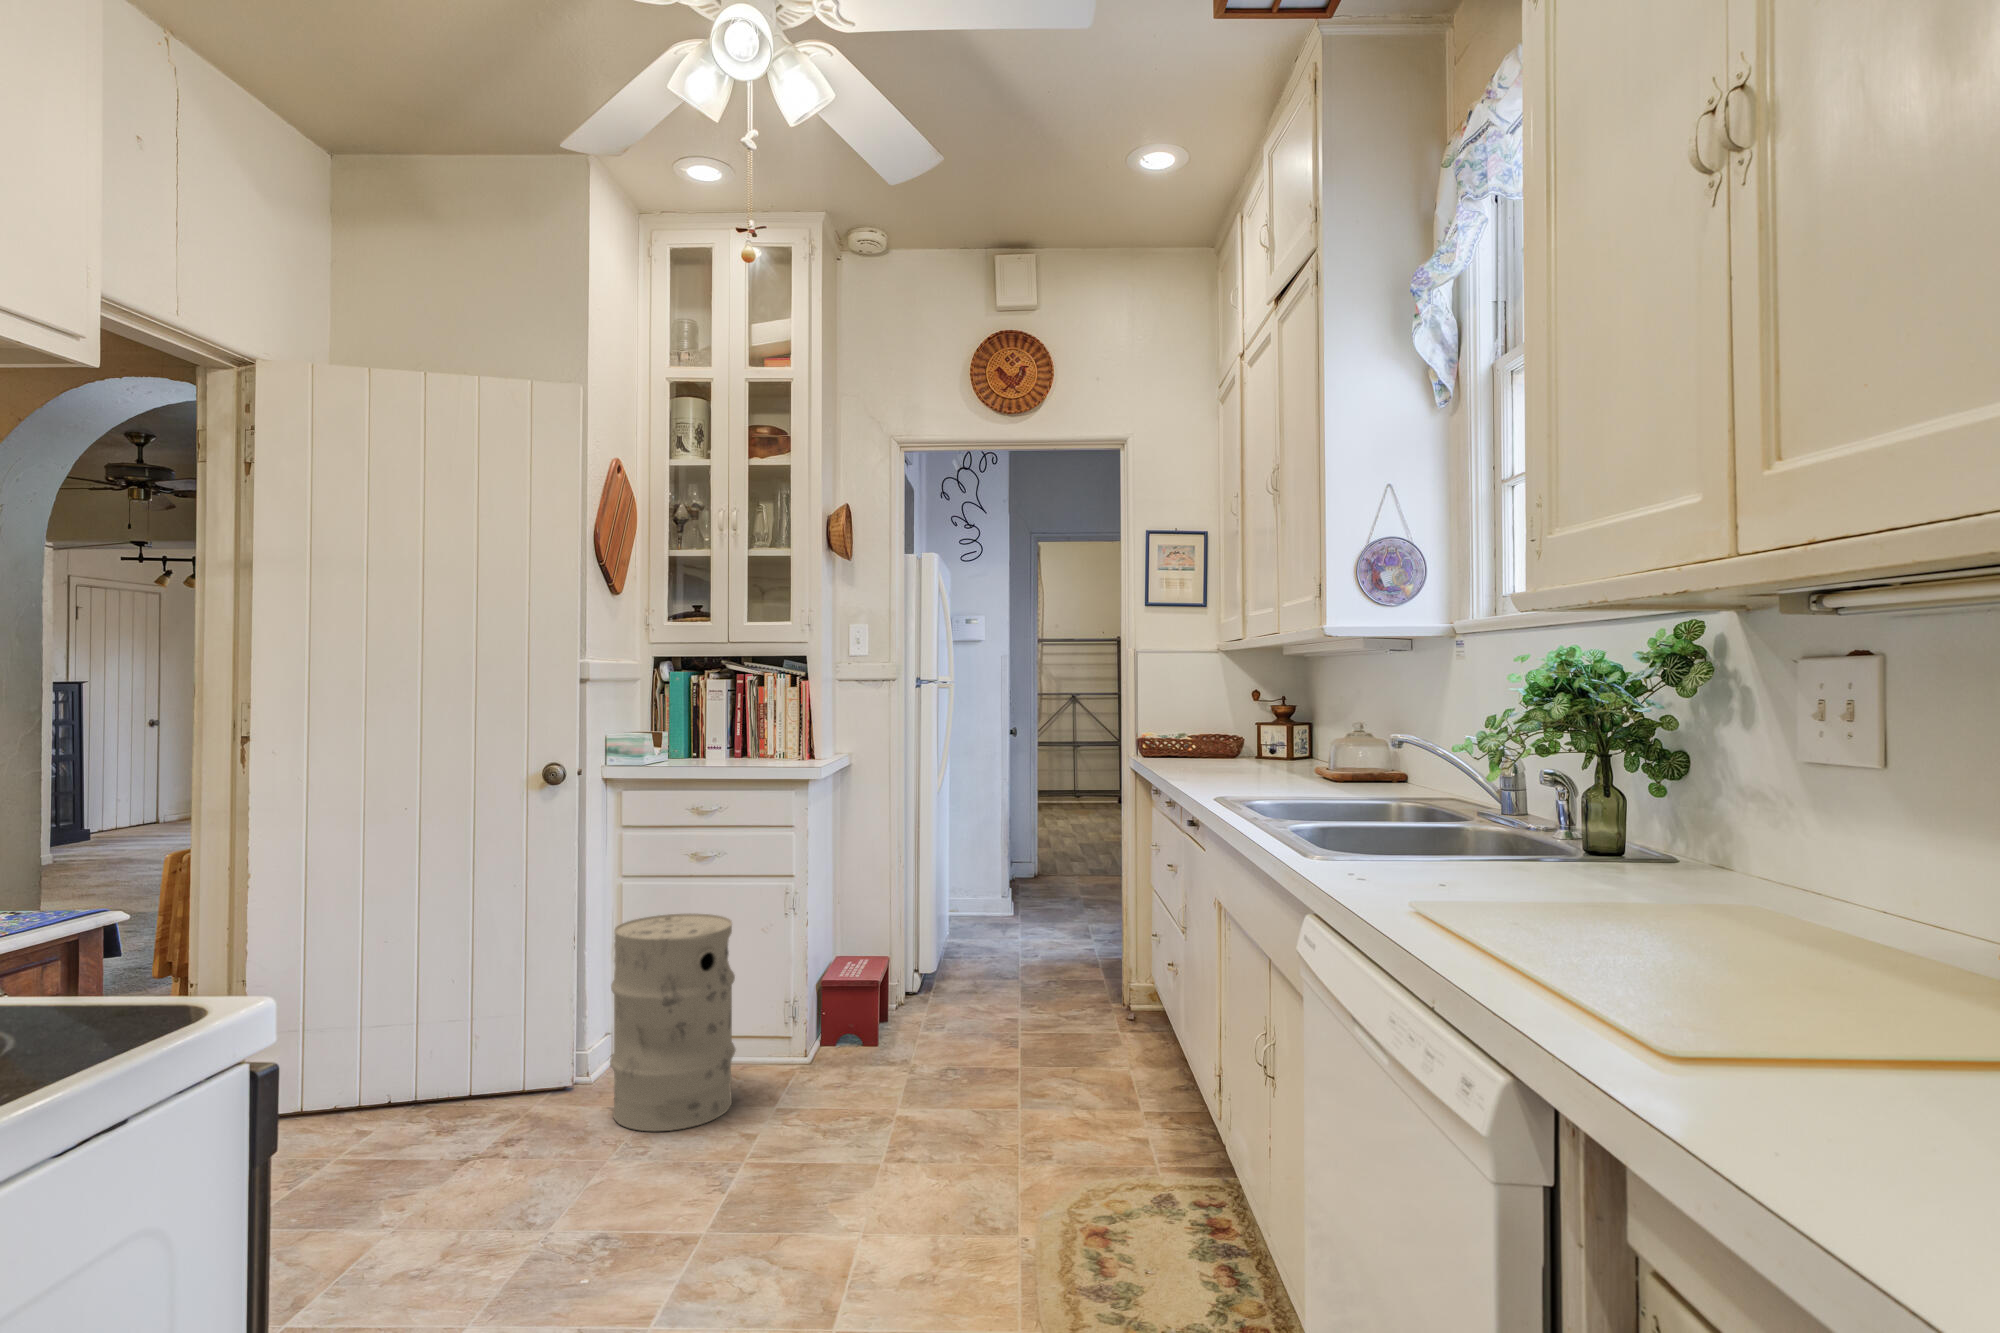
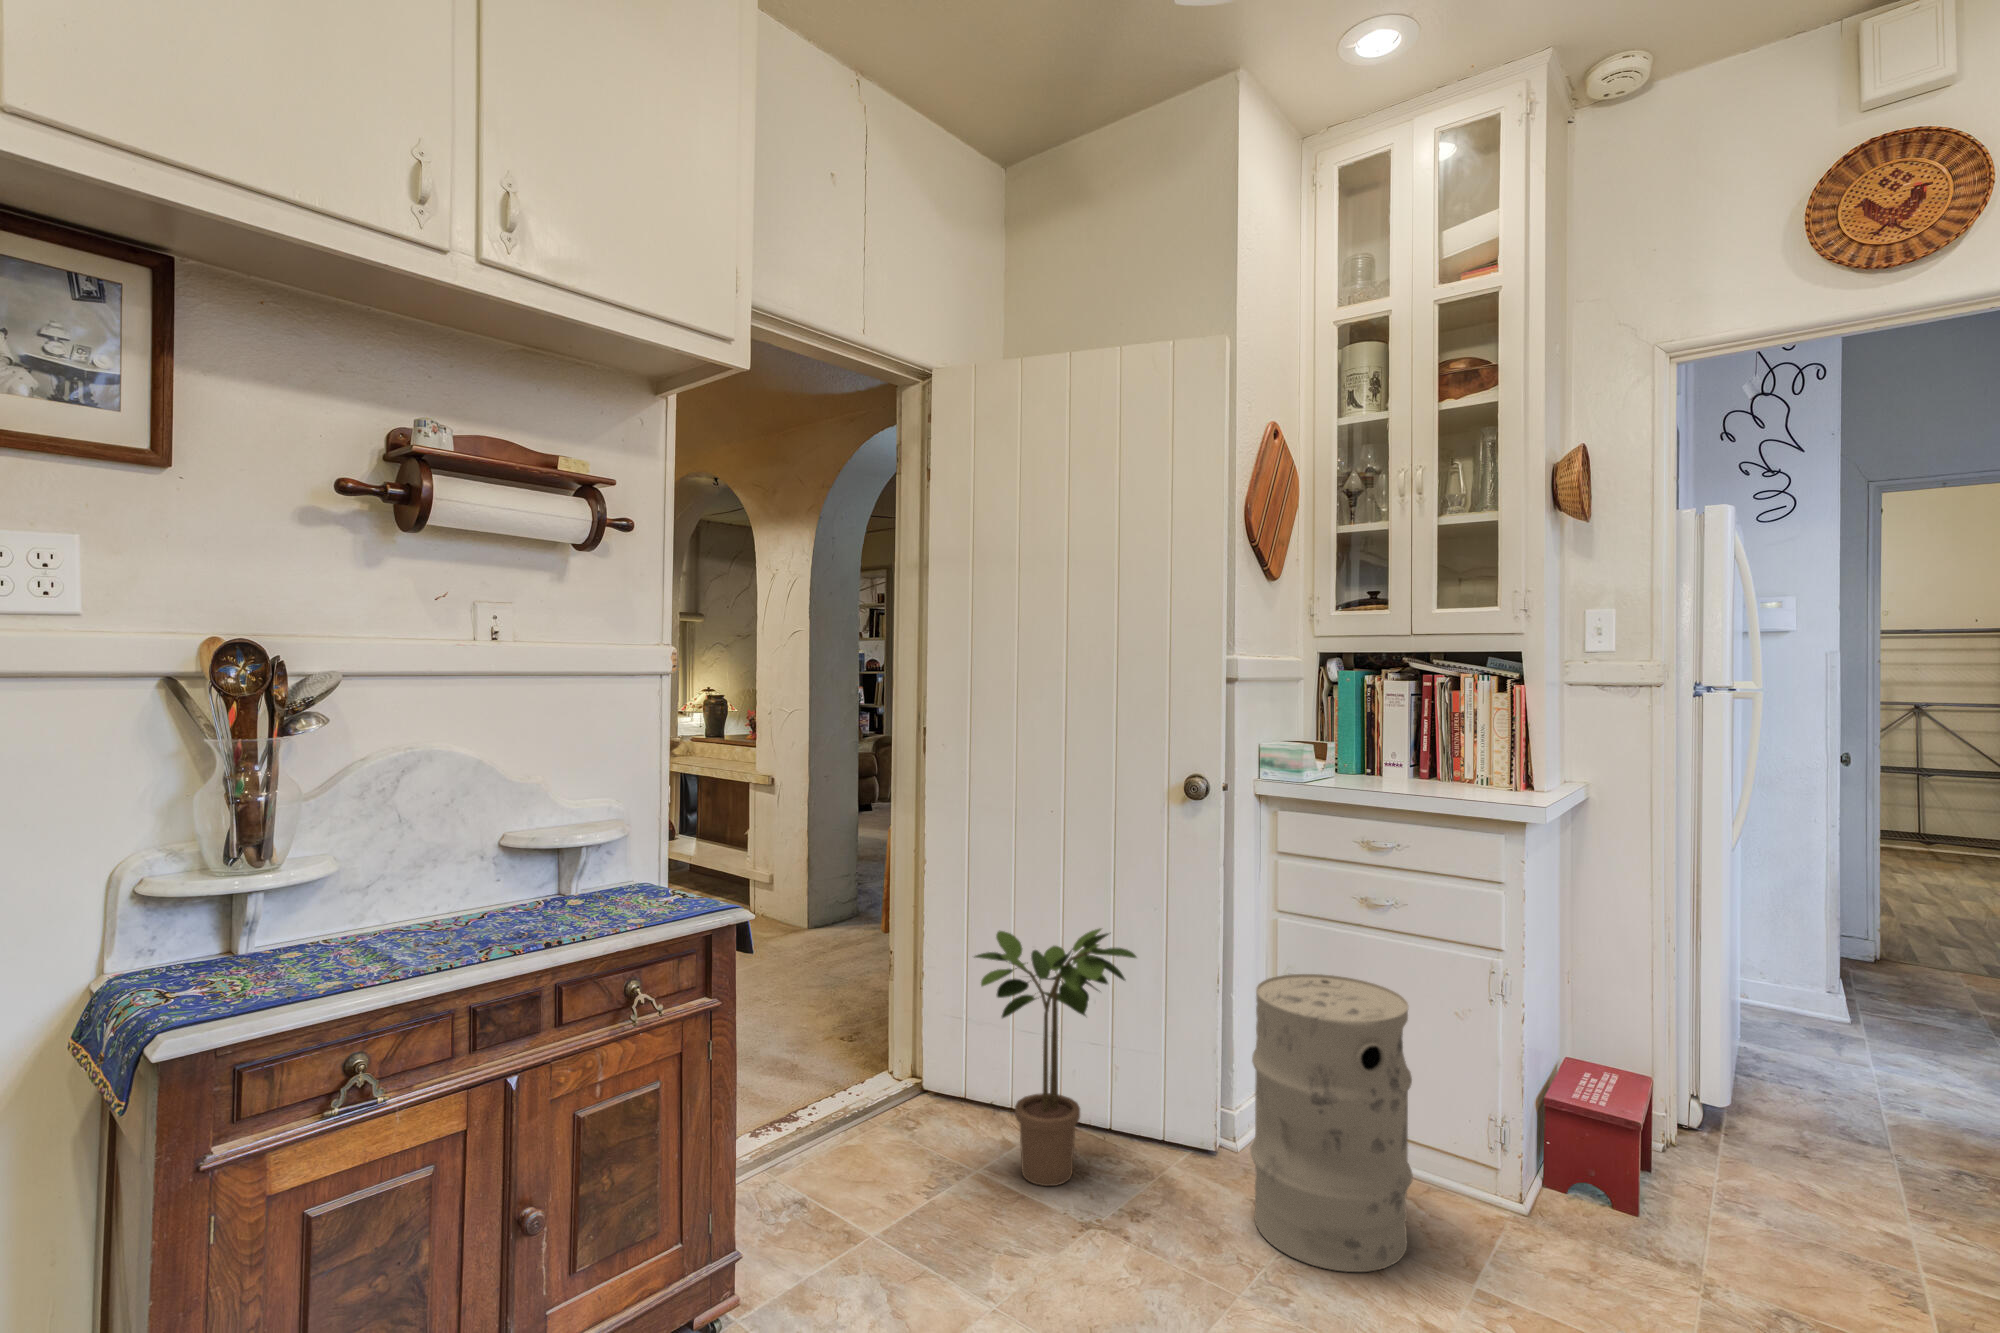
potted plant: none [327,904,506,1150] -> present [974,929,1136,1186]

